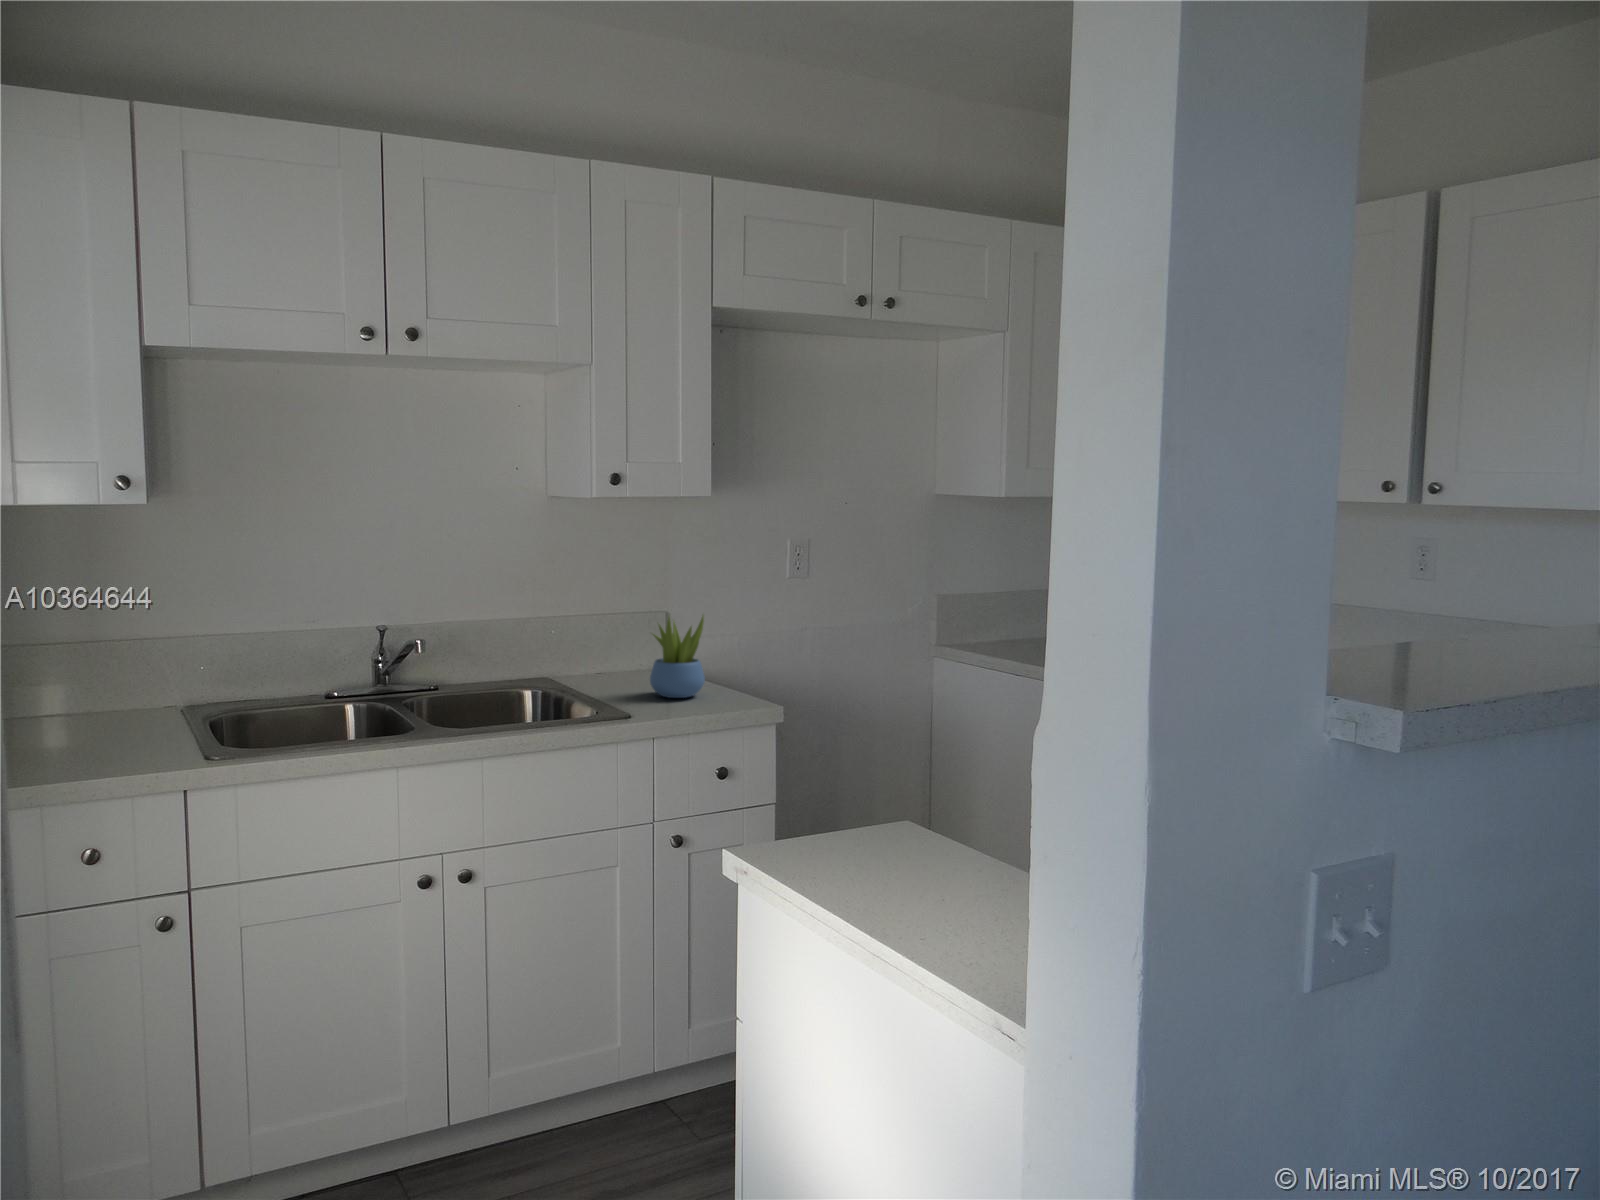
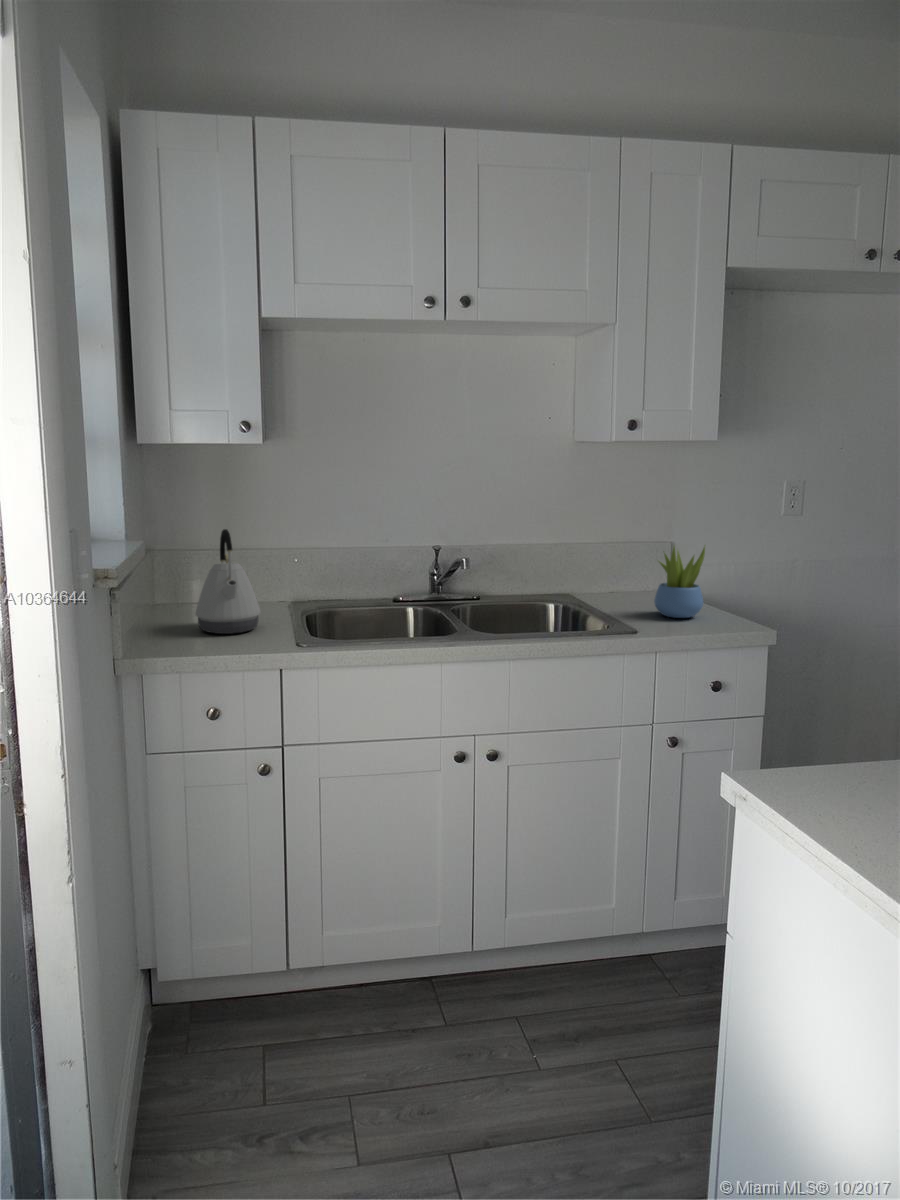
kettle: none [54,615,149,752] -> present [195,529,261,634]

